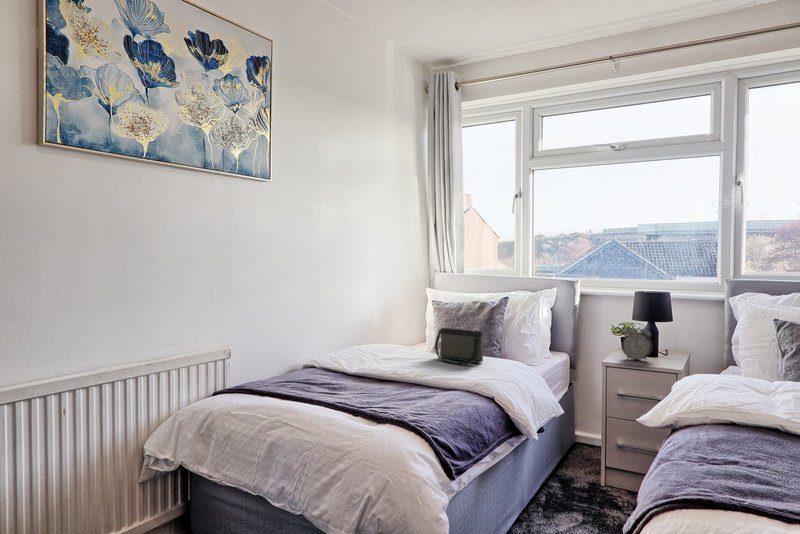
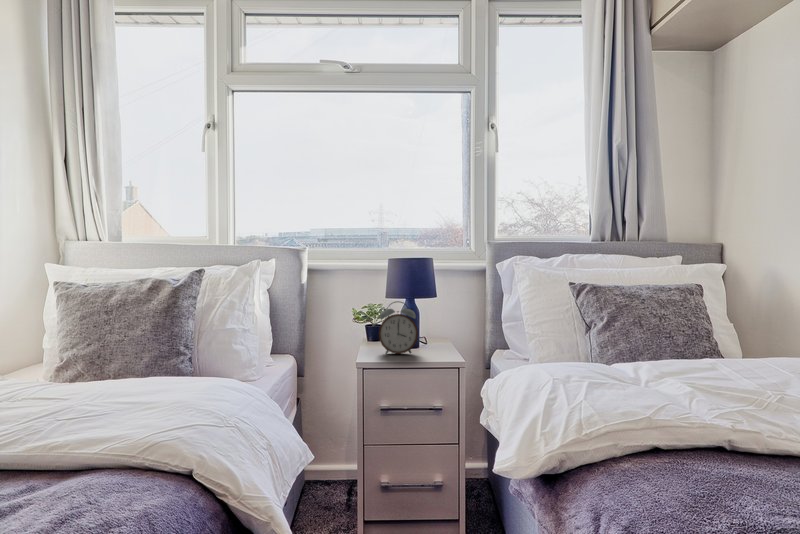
handbag: present [435,328,483,365] -> none [45,329,160,403]

